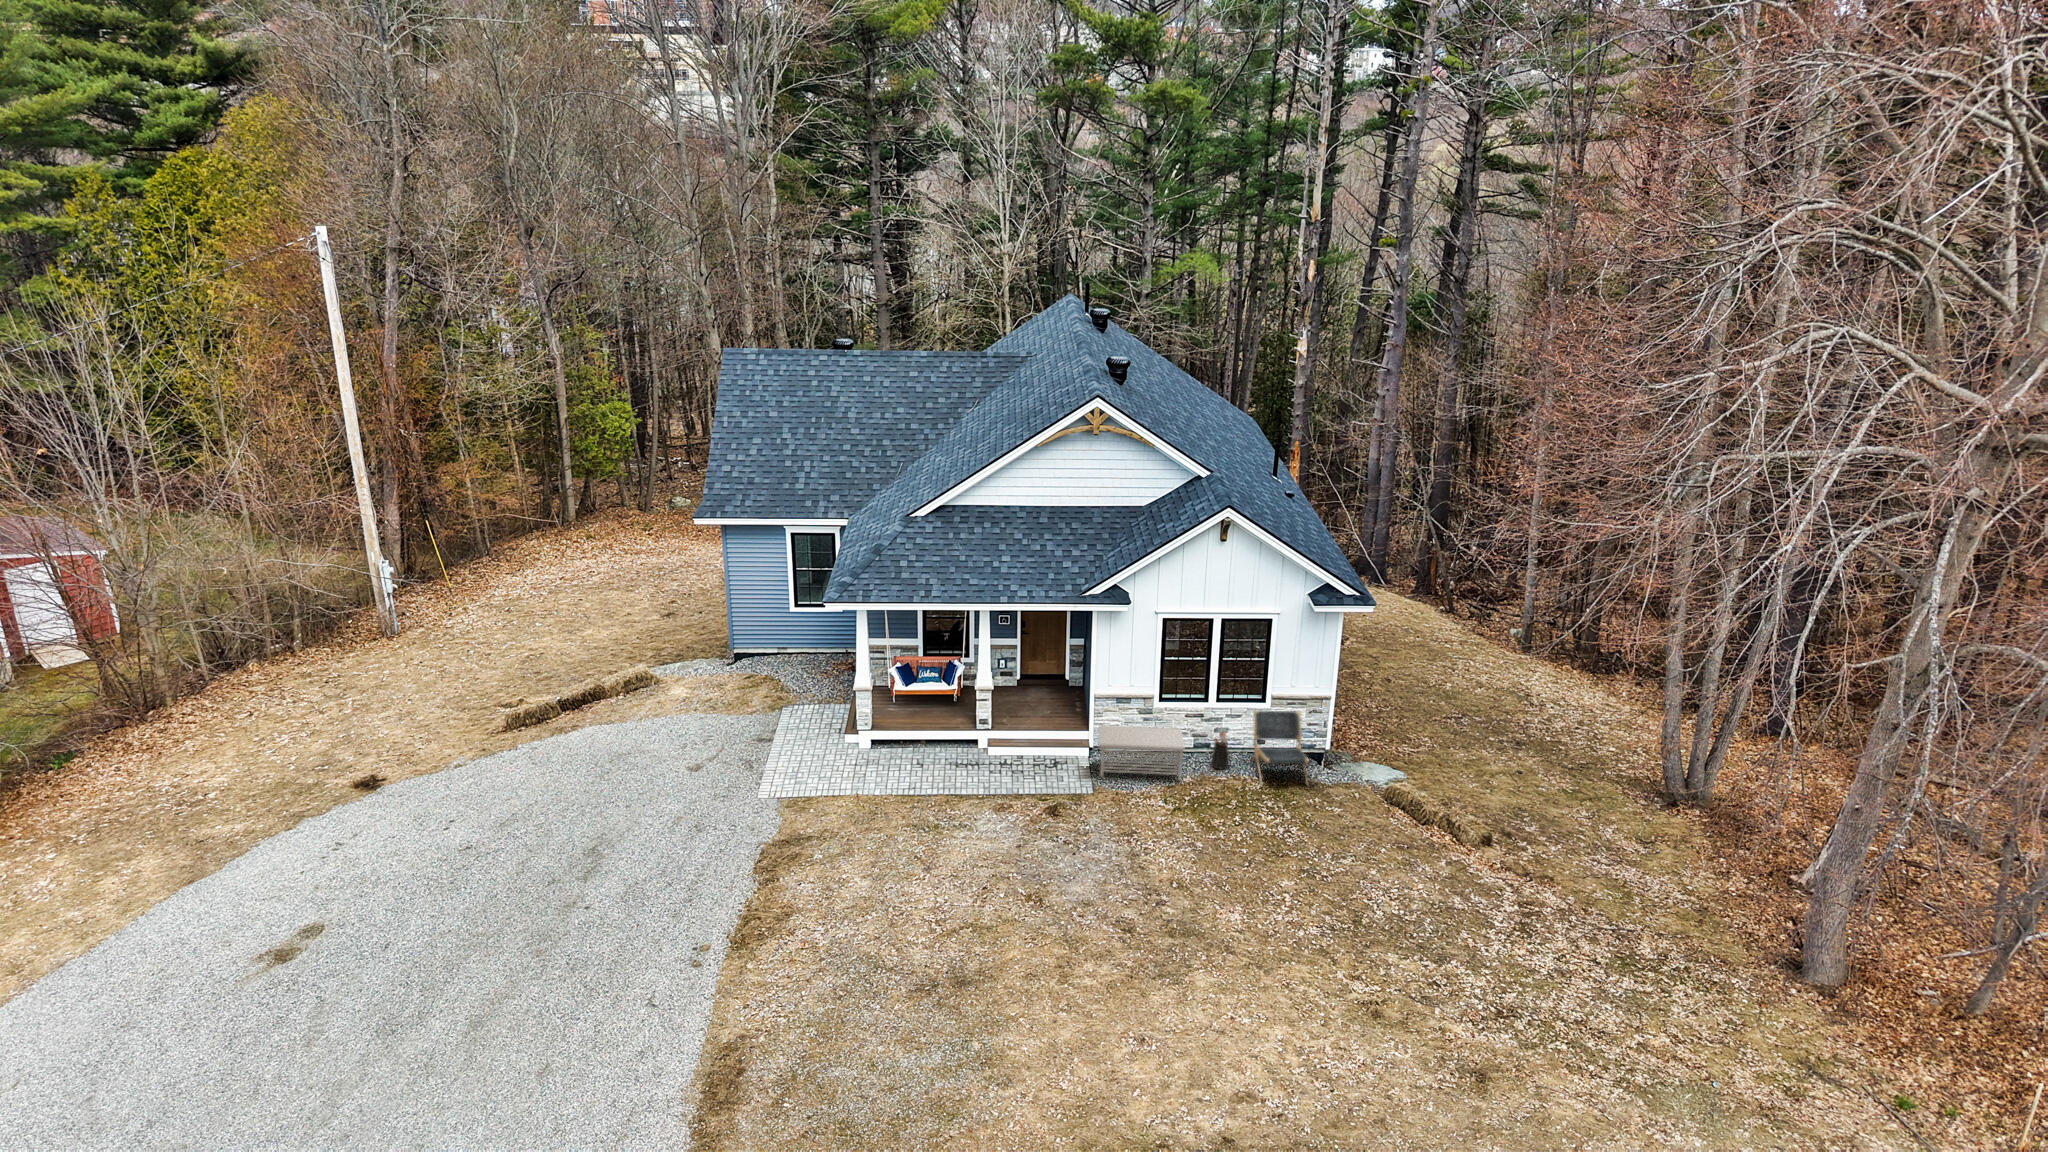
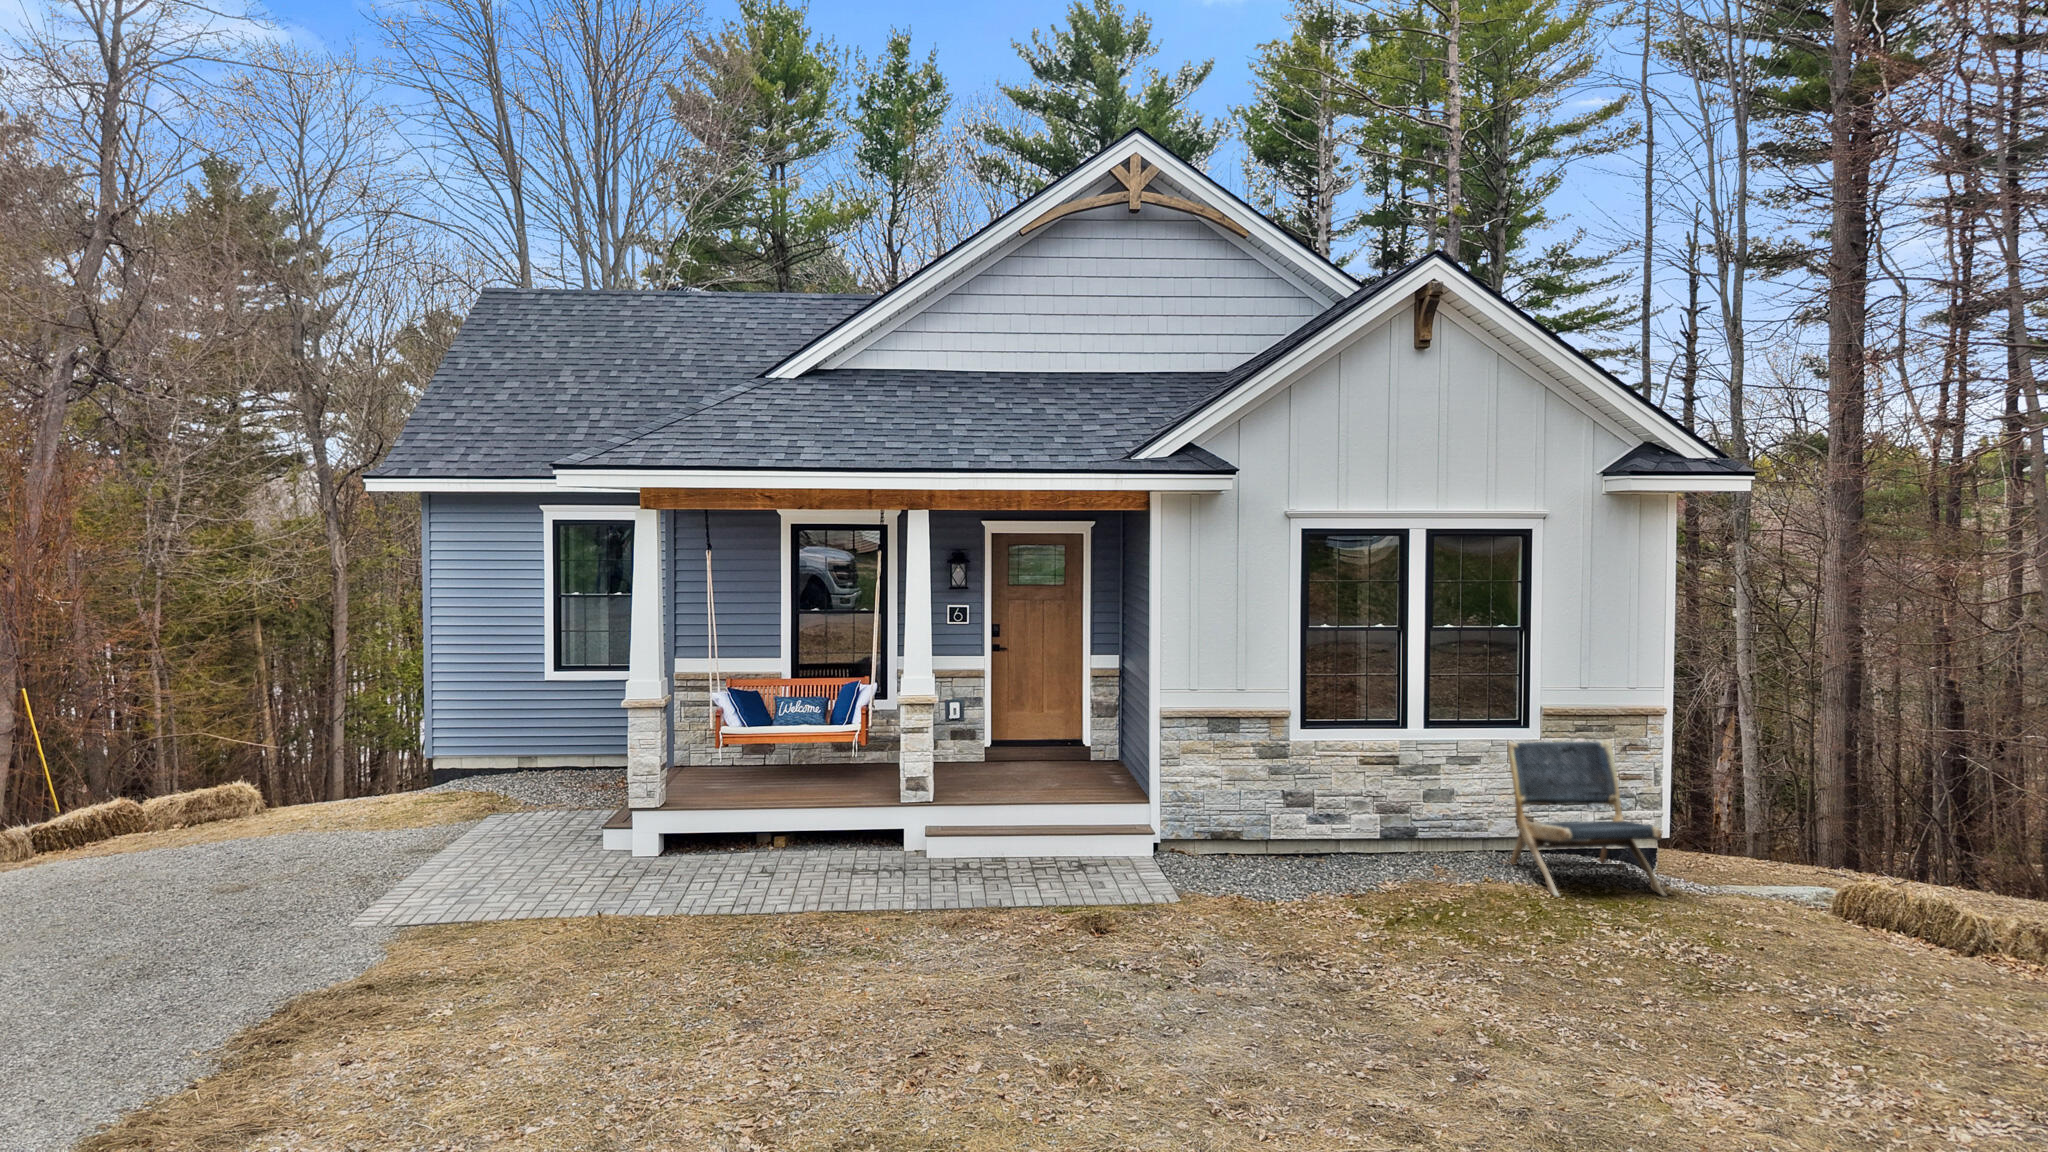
storage bench: present [1098,725,1185,780] -> none [1169,788,1375,893]
watering can: present [1210,732,1230,769] -> none [1421,791,1469,876]

